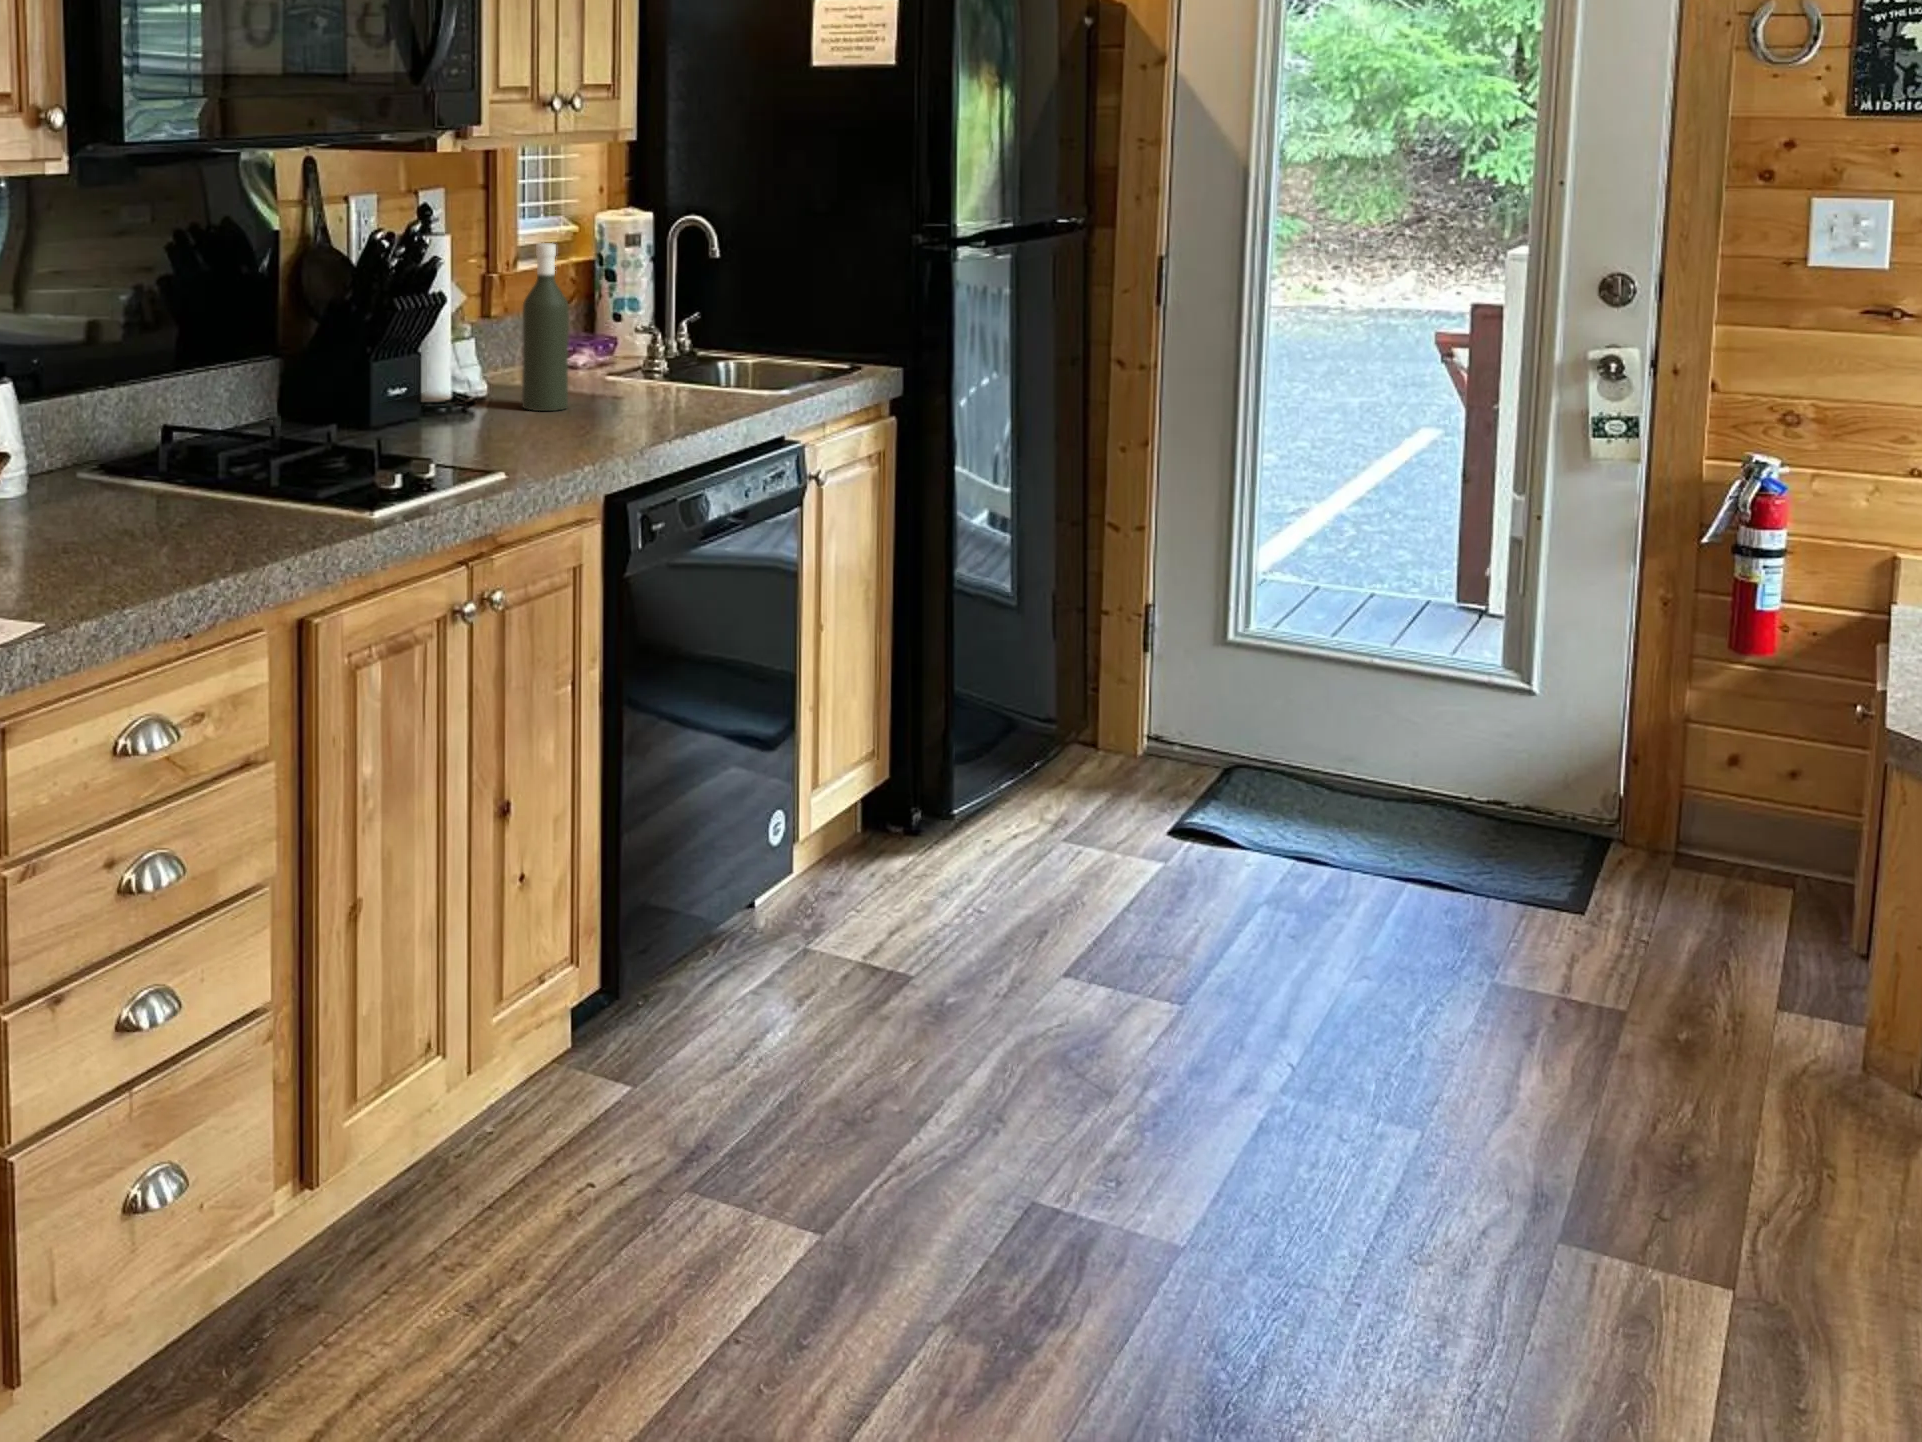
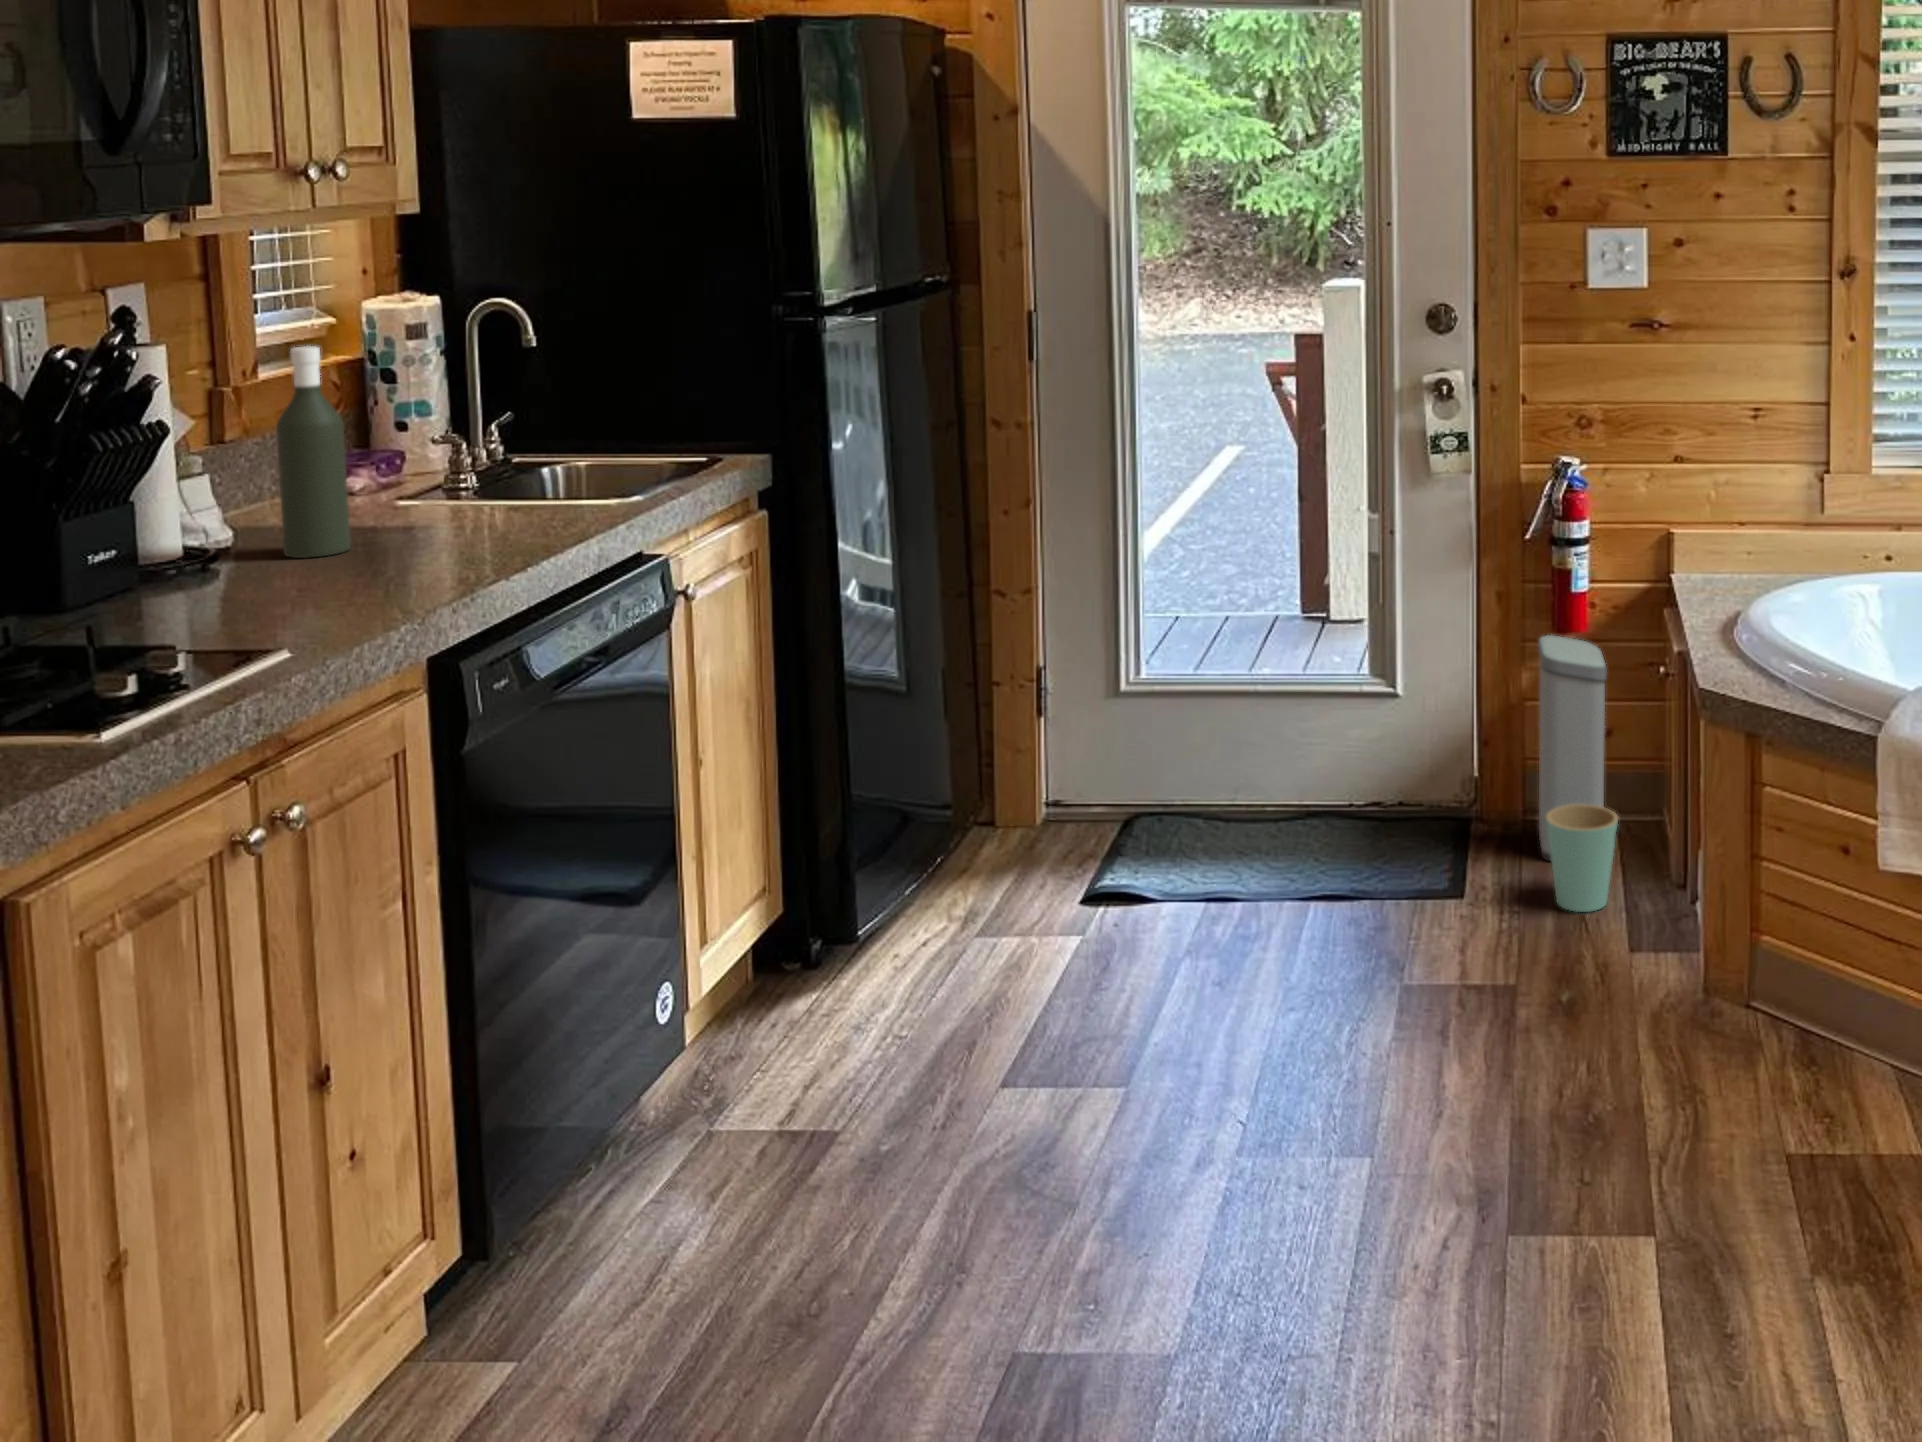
trash can: none [1691,653,1793,965] -> present [1538,635,1618,912]

